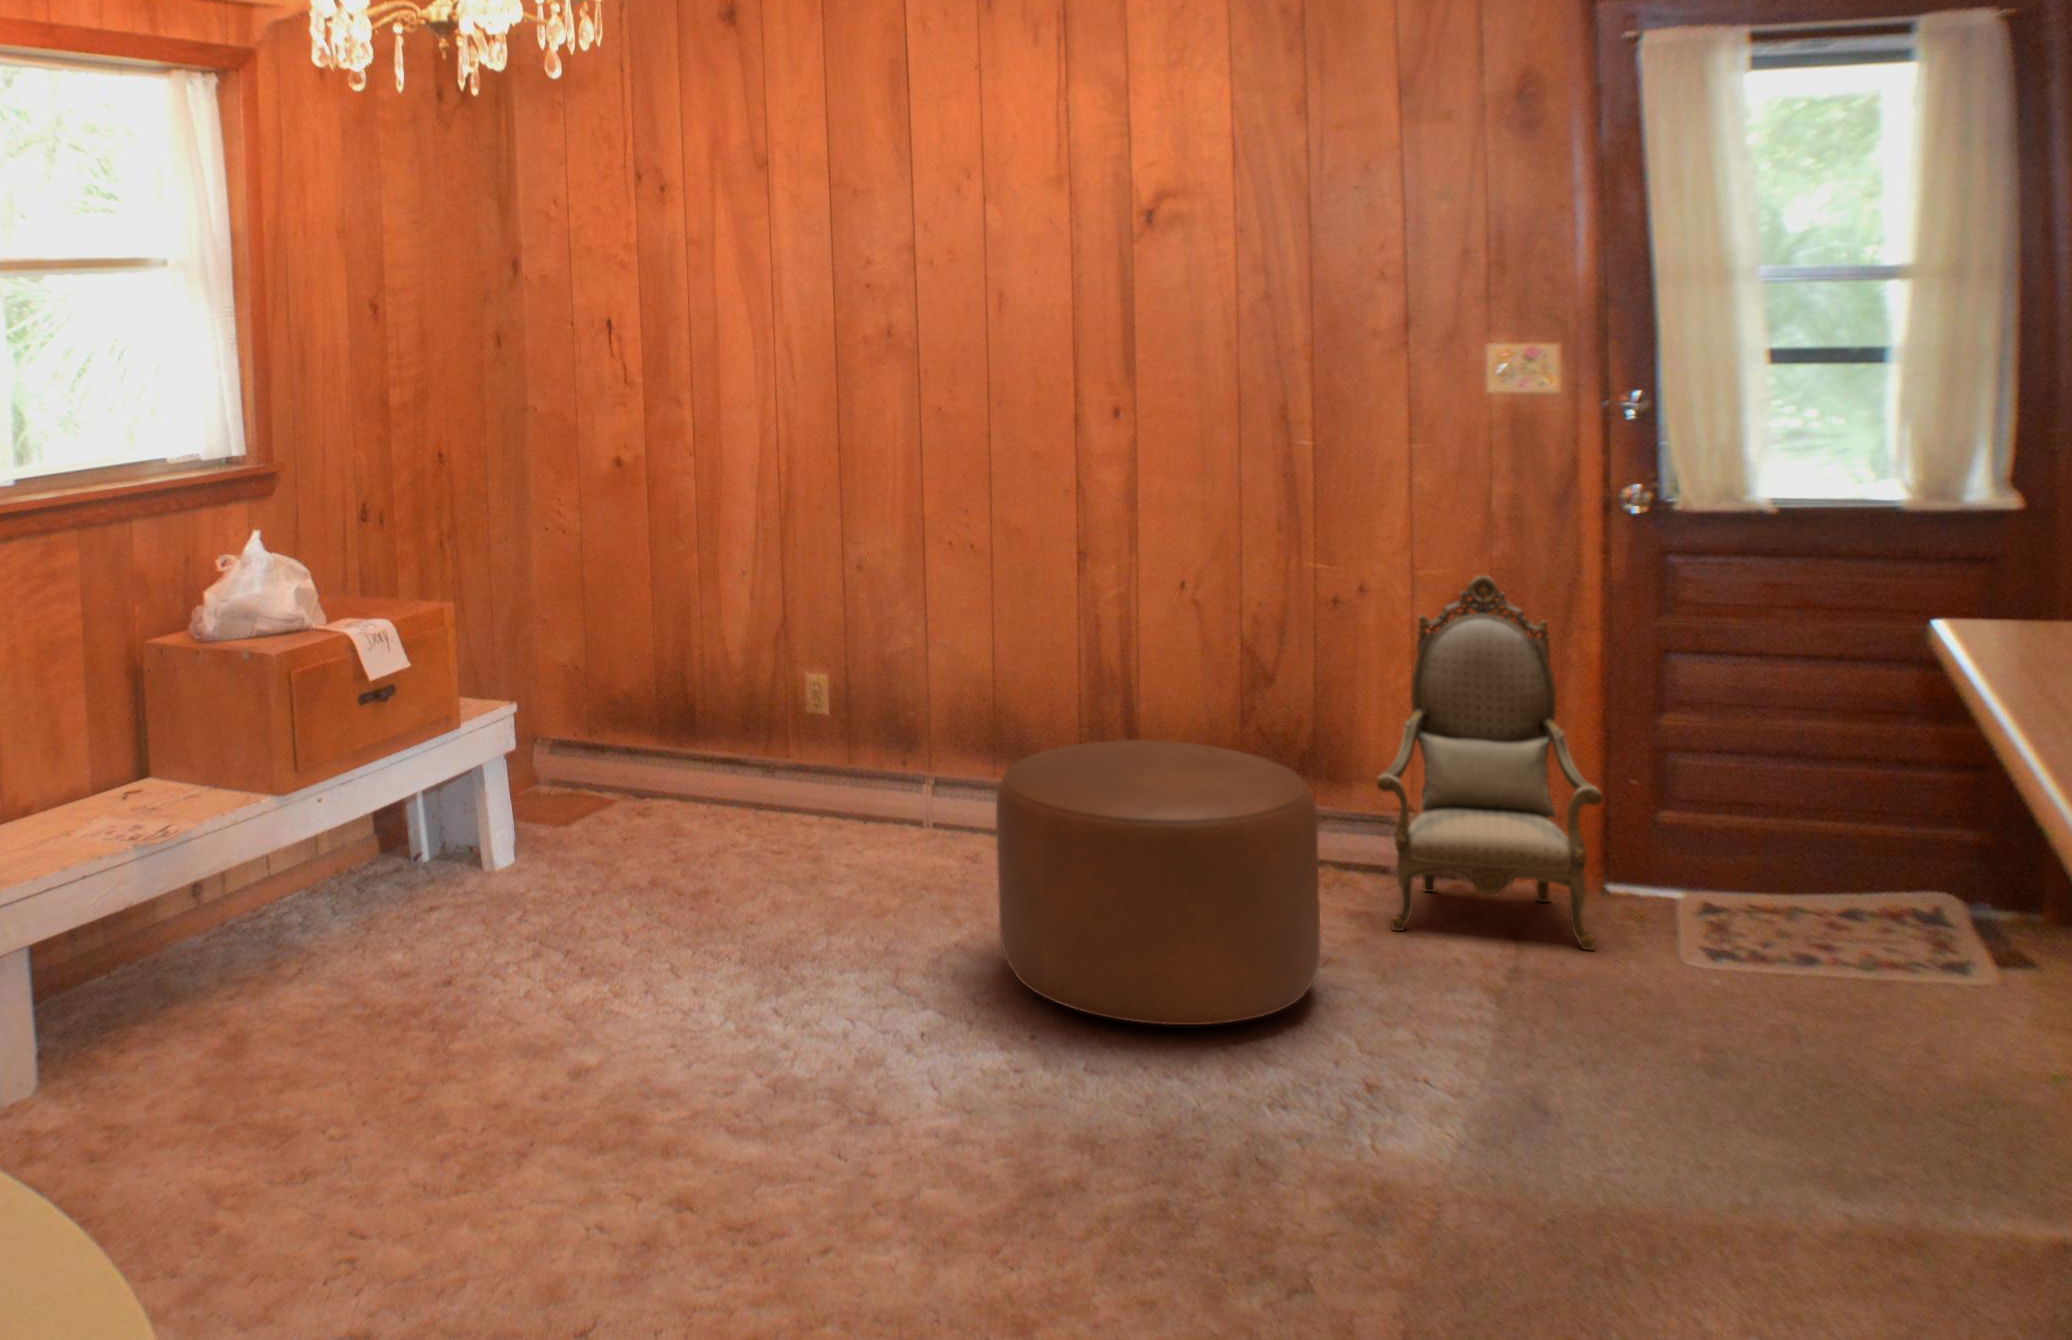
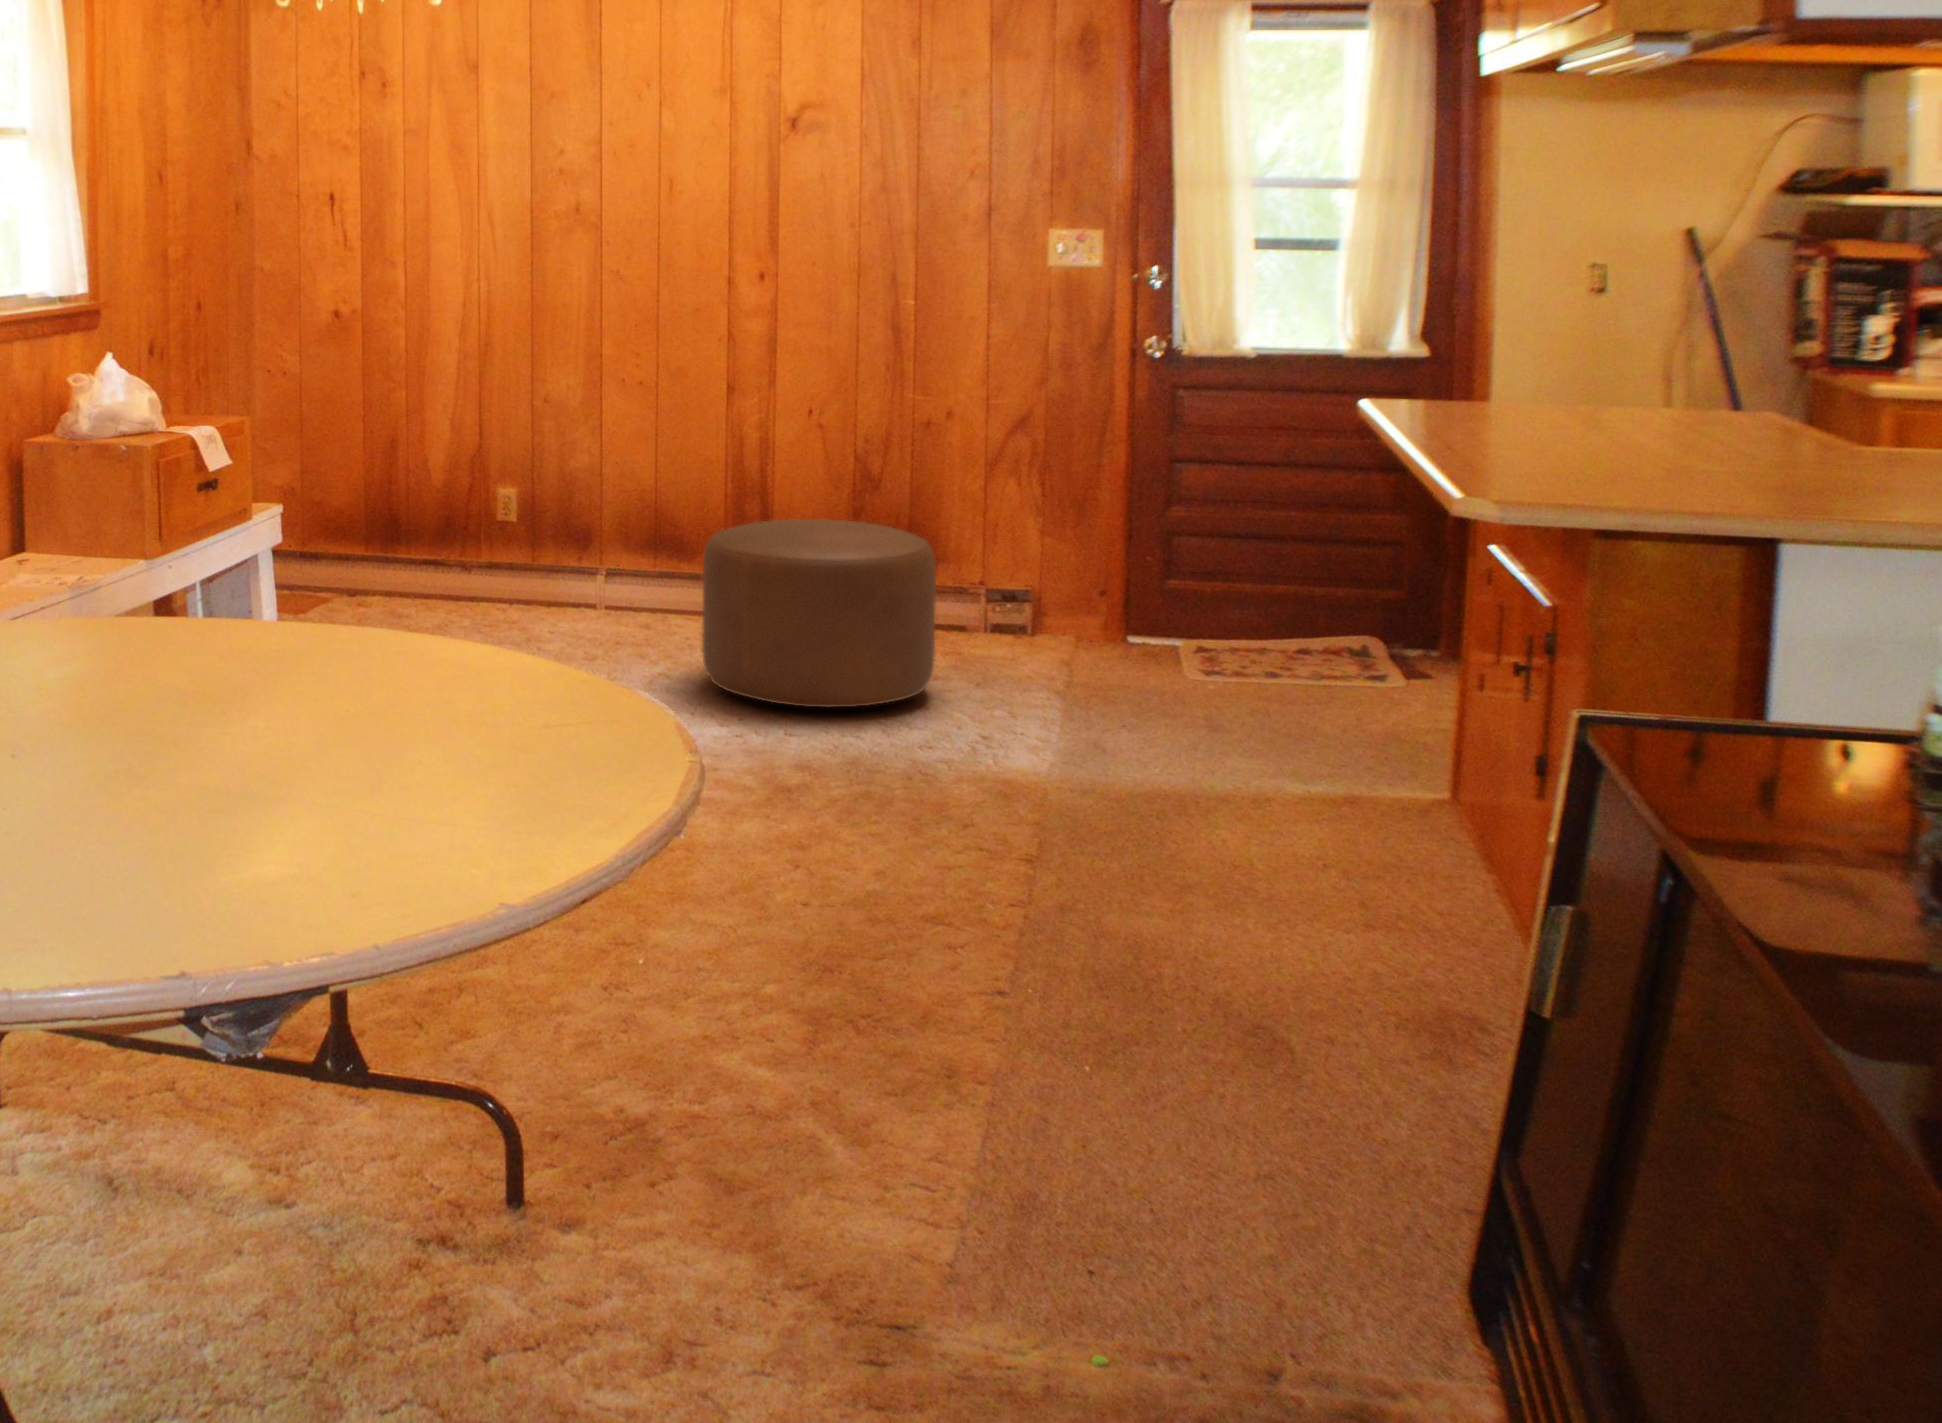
armchair: present [1377,575,1603,950] -> none [923,322,1126,668]

